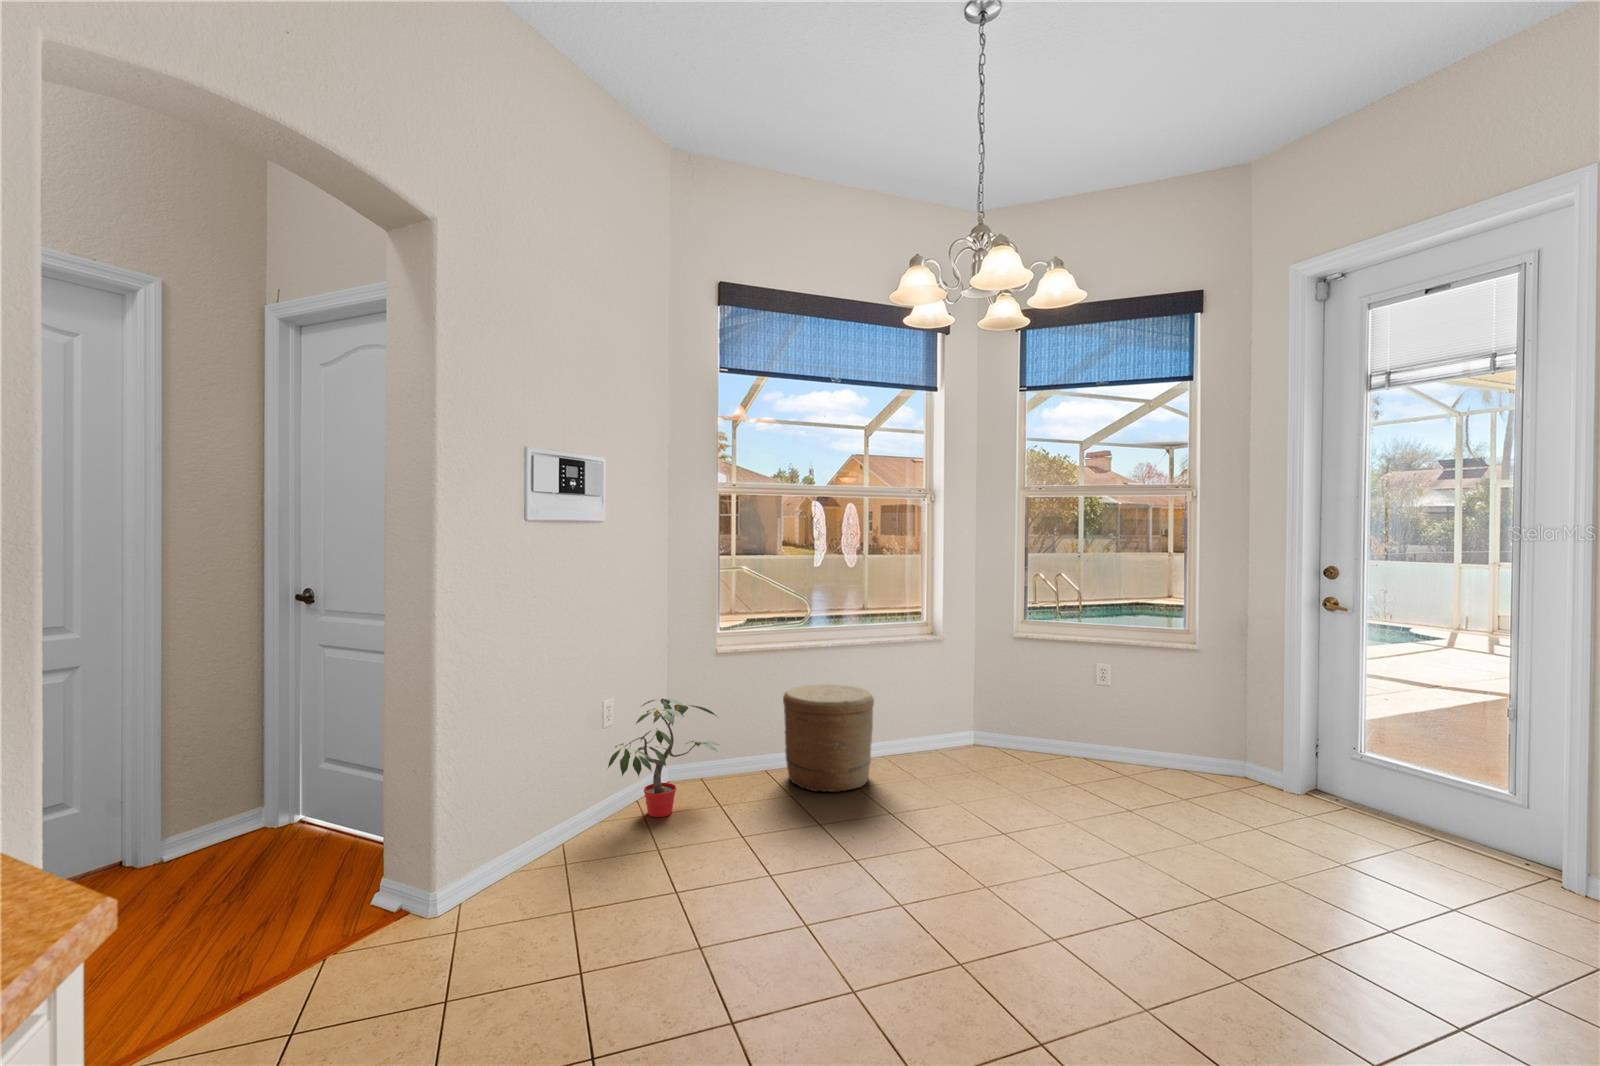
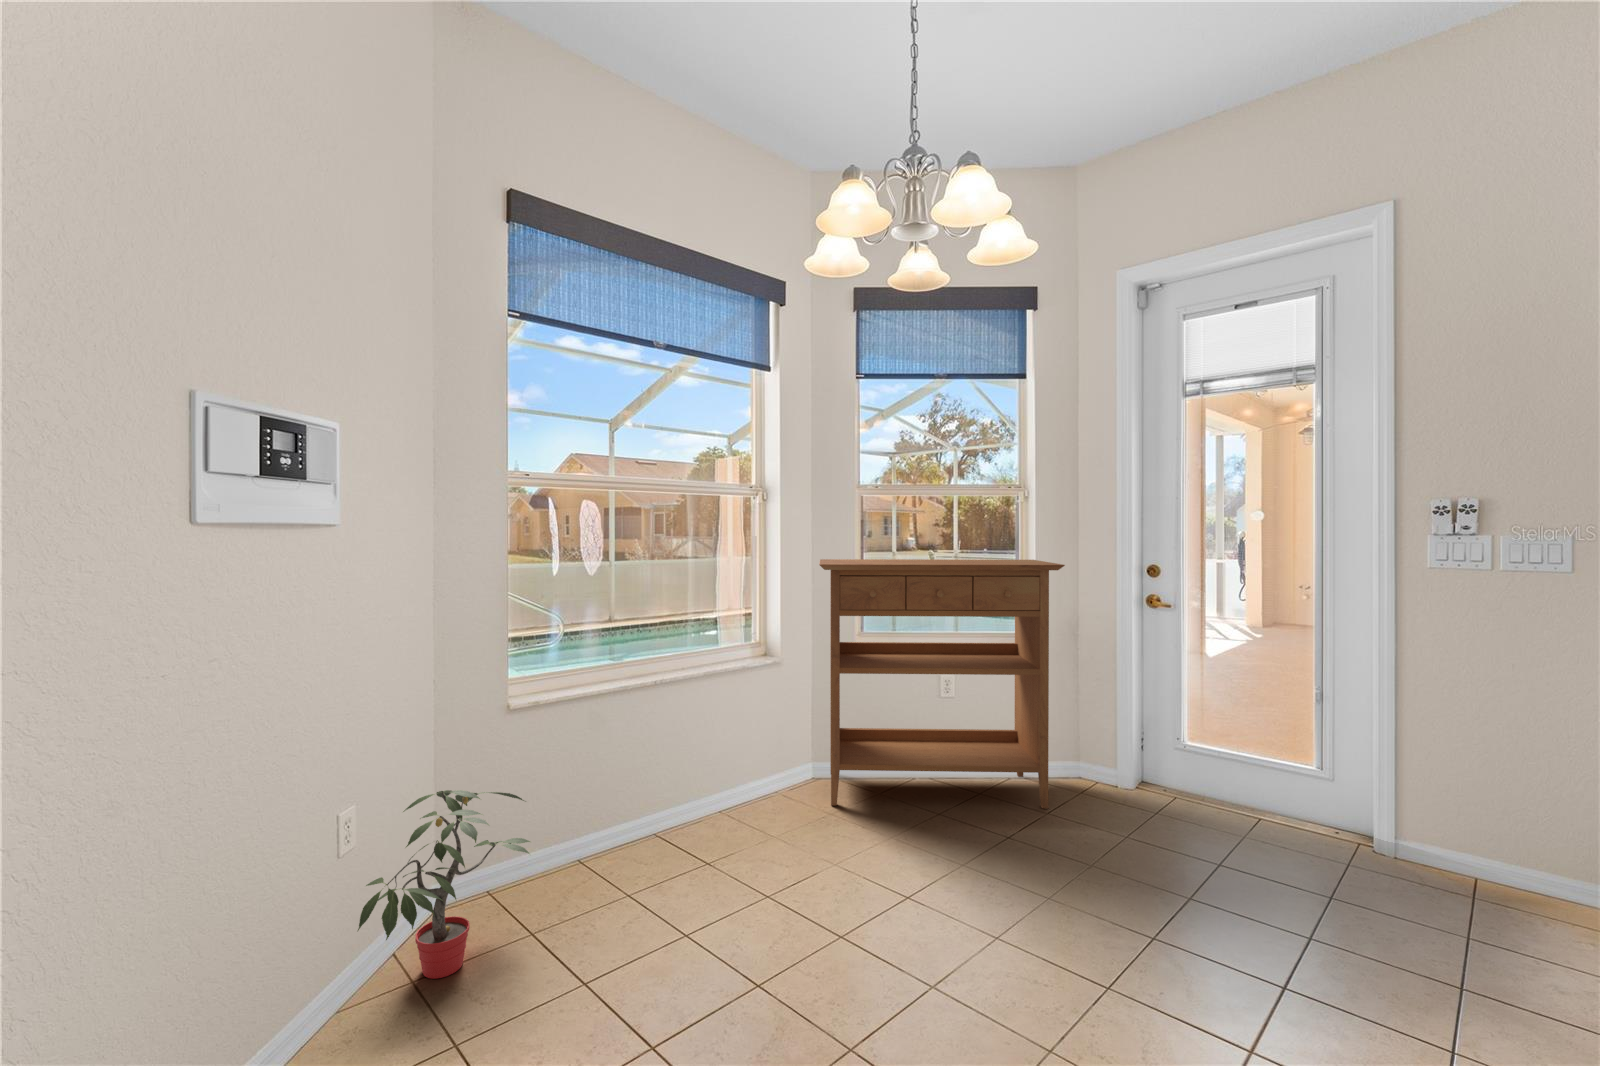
console table: none [966,555,1204,798] -> present [819,559,1065,809]
woven basket: present [783,684,874,792] -> none [608,728,727,878]

